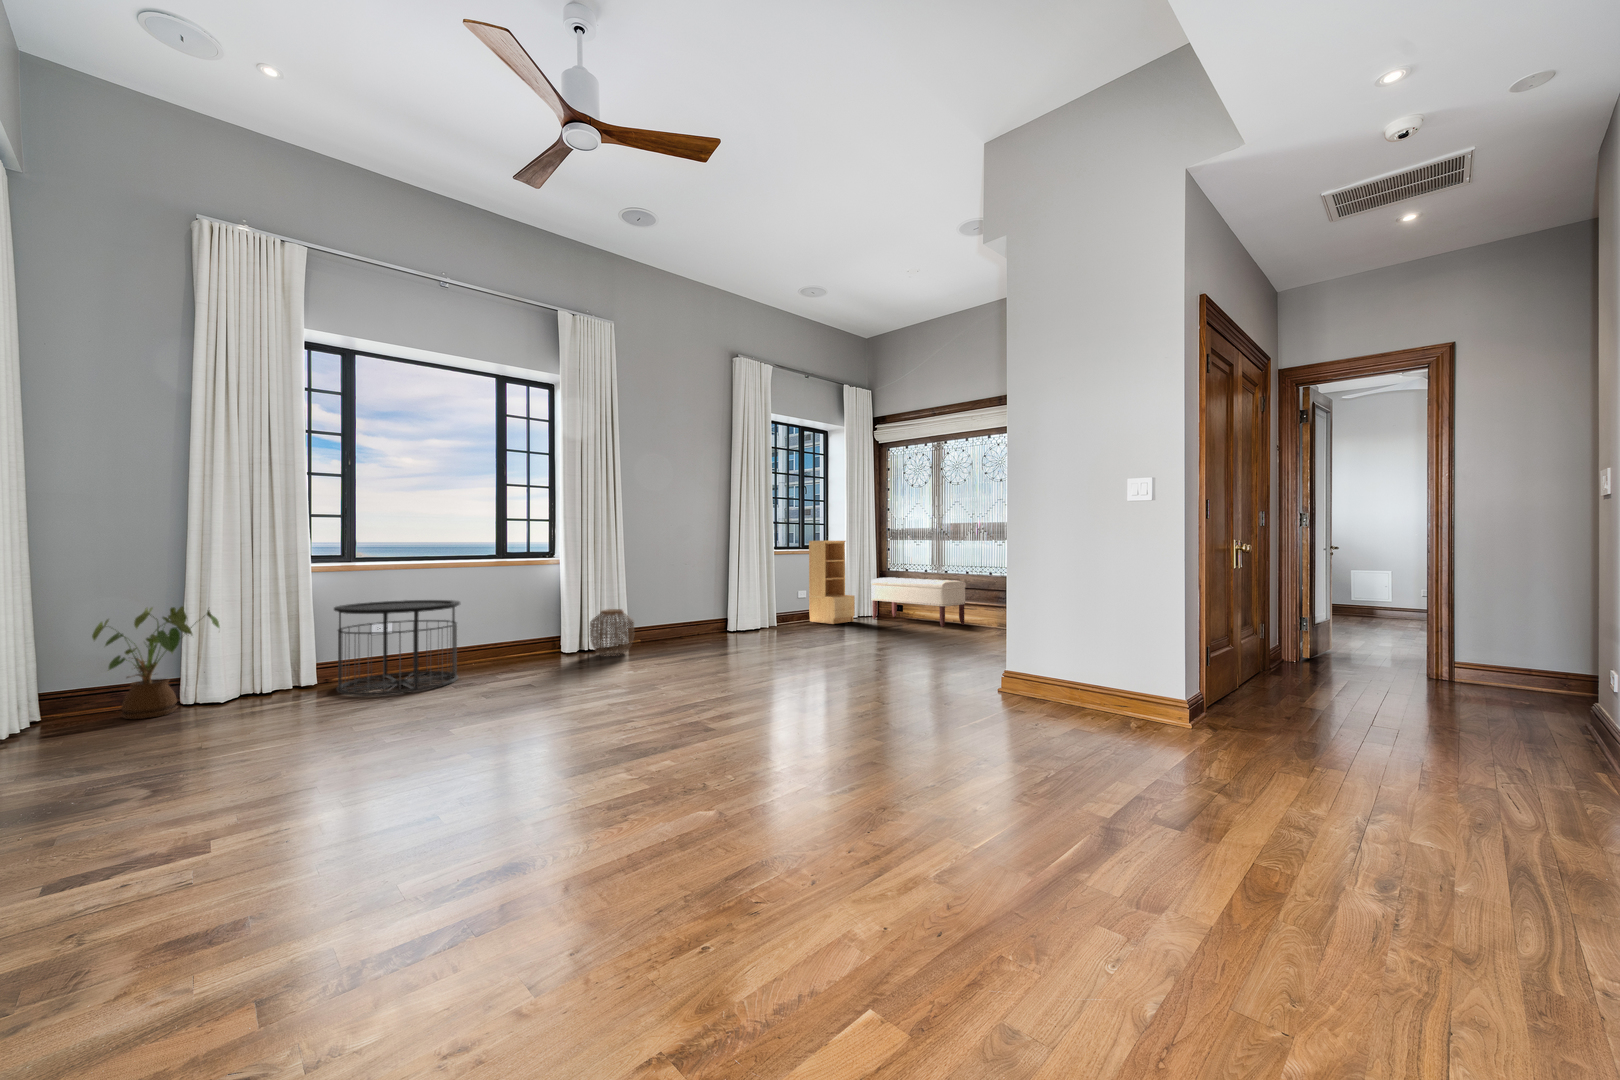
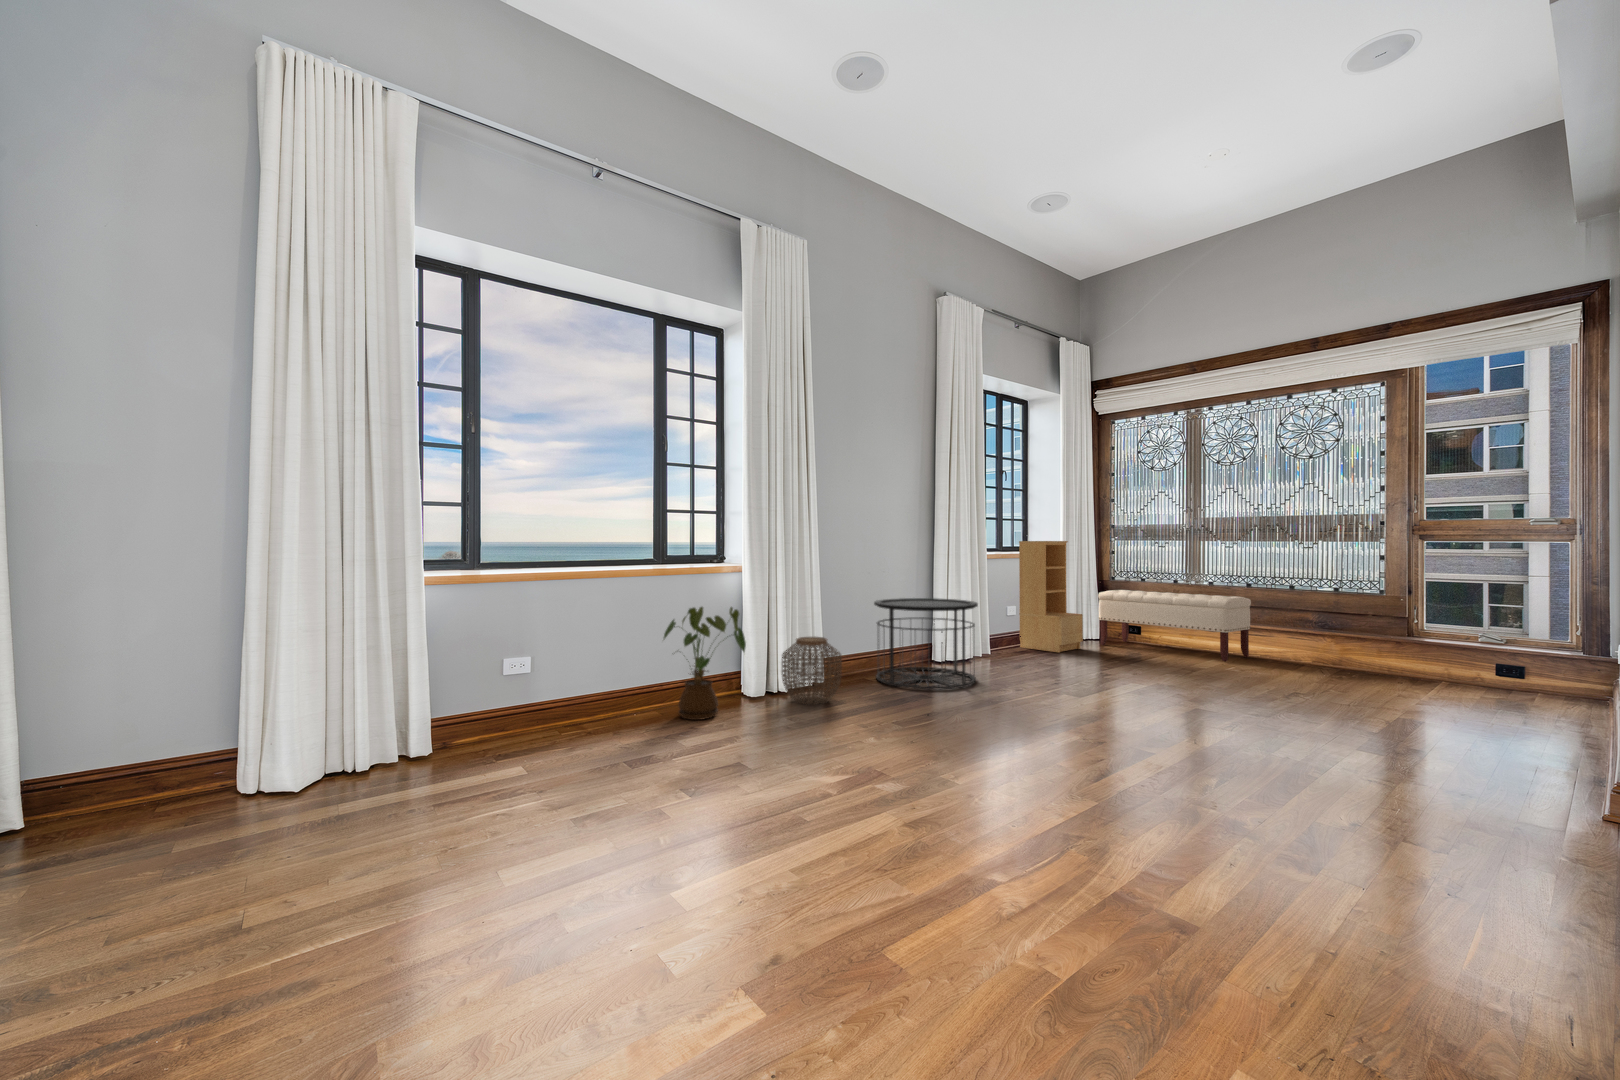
side table: present [334,600,460,696] -> present [874,598,978,690]
house plant: present [92,607,220,719] -> present [664,607,746,720]

